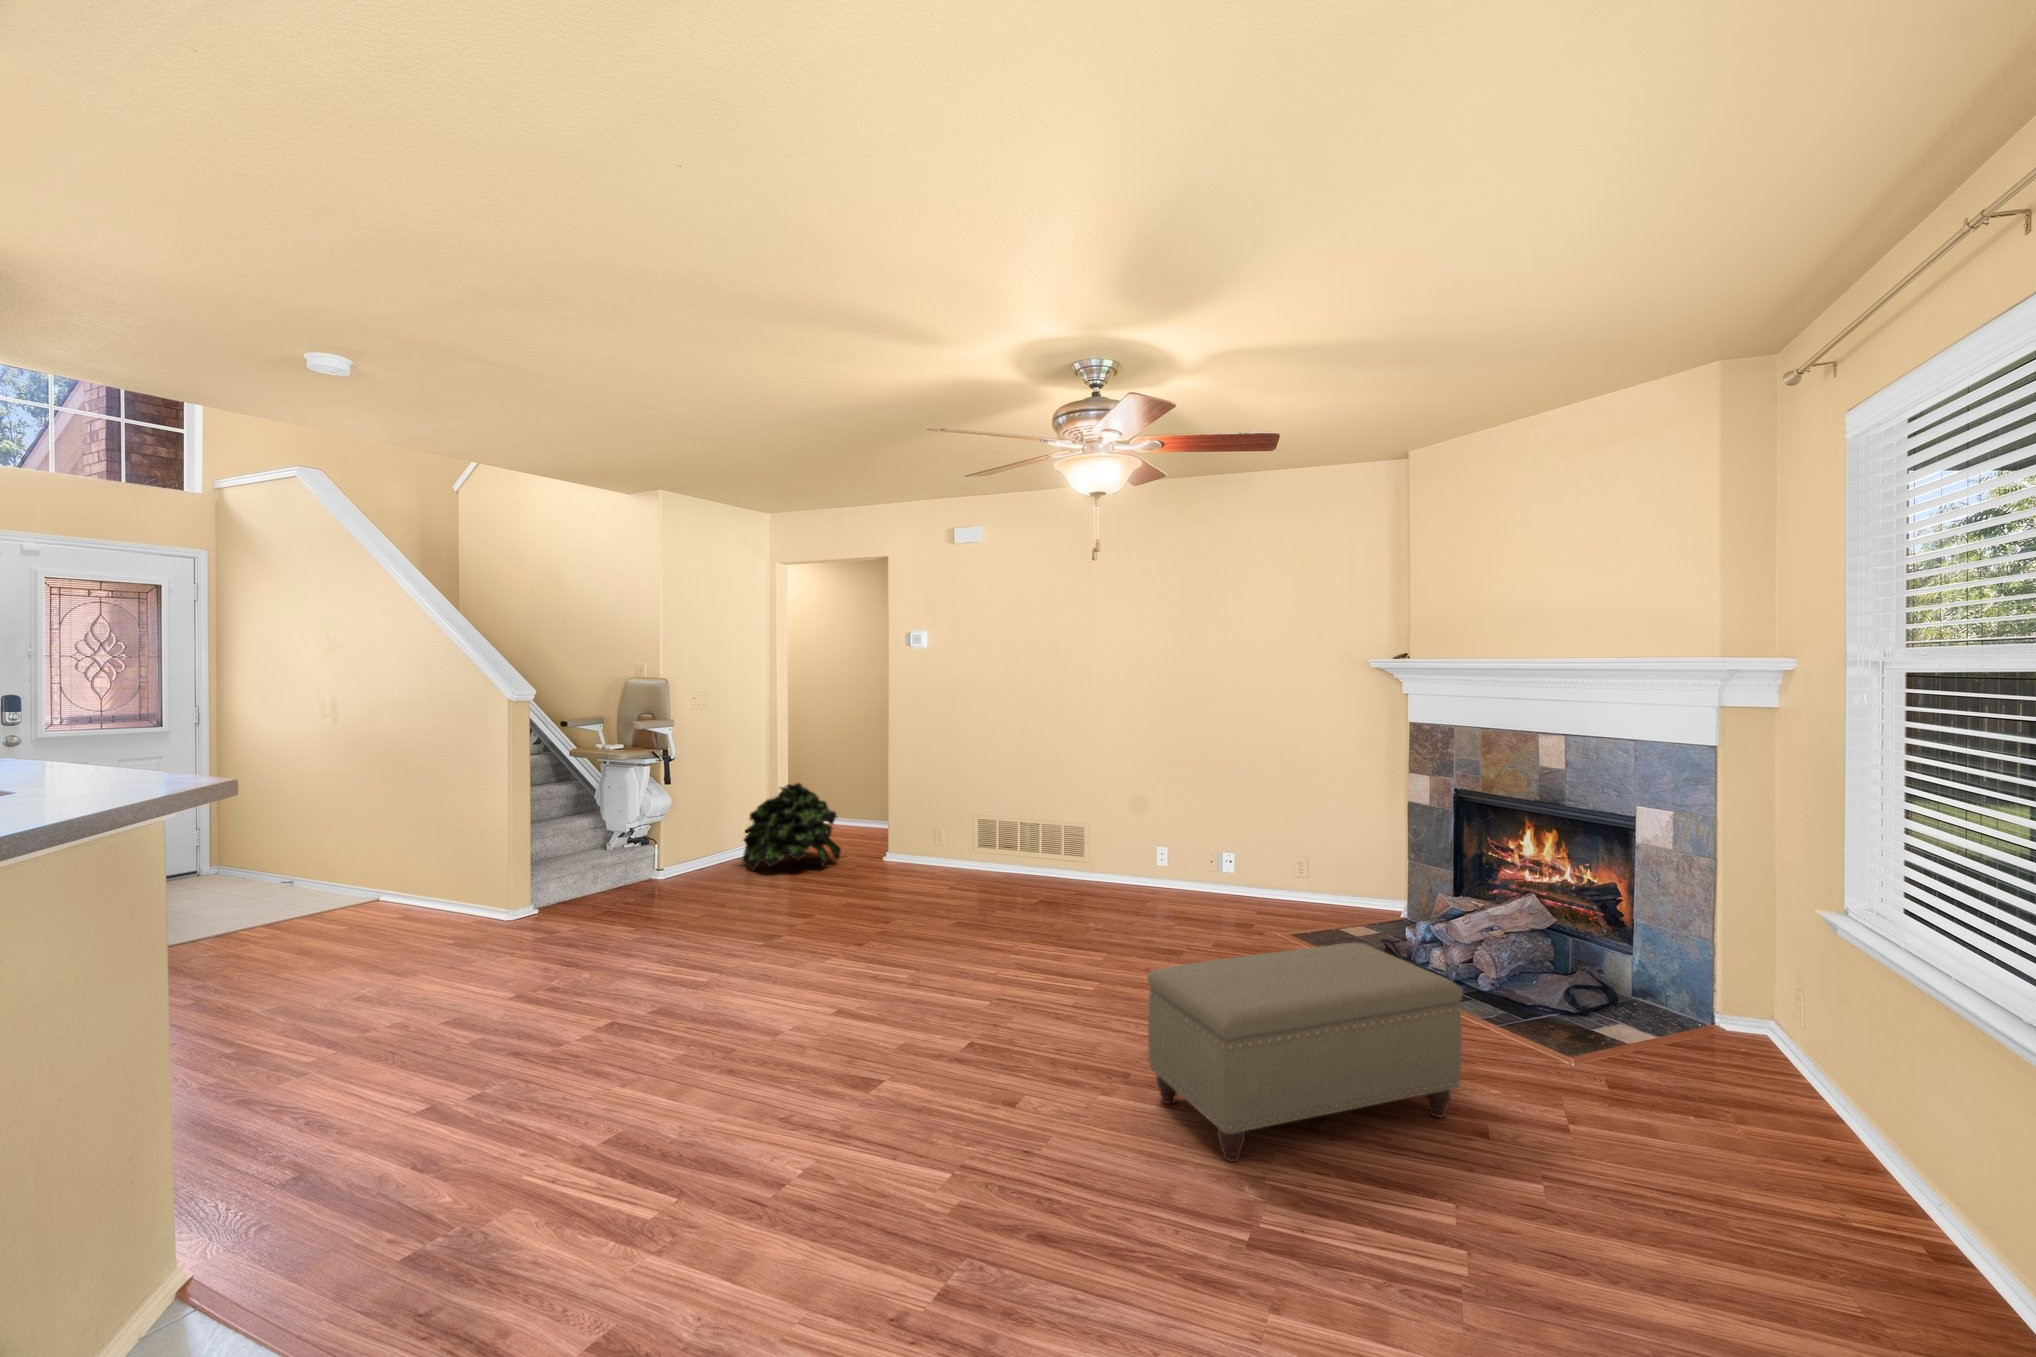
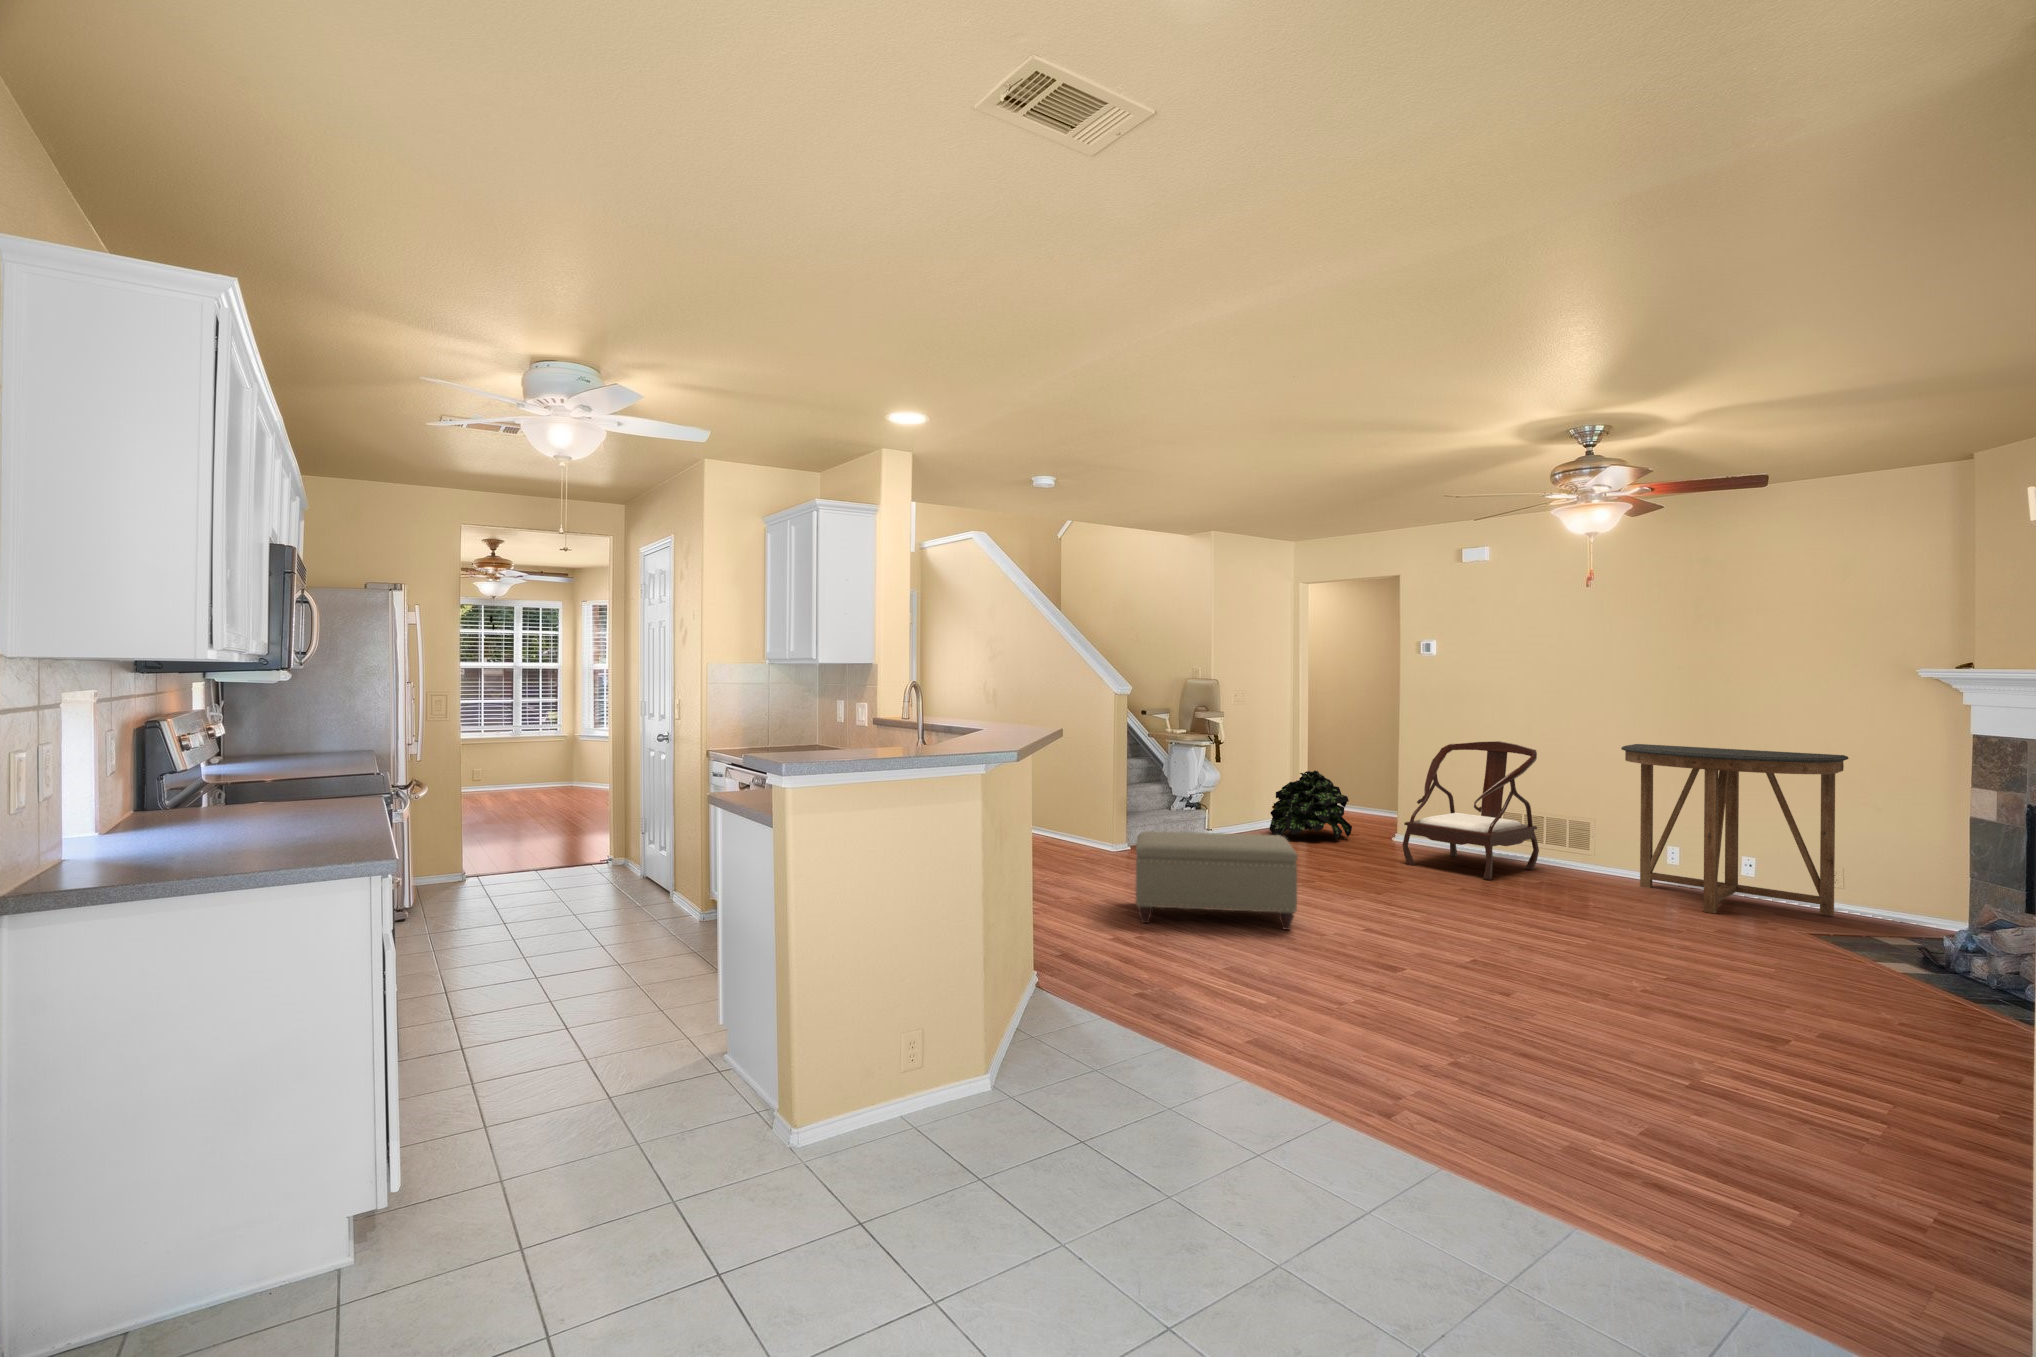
console table: none [1117,738,1311,920] -> present [1621,744,1849,916]
armchair: none [896,740,1039,905] -> present [1402,741,1539,880]
ottoman: present [1147,943,1463,1162] -> present [1136,831,1298,930]

